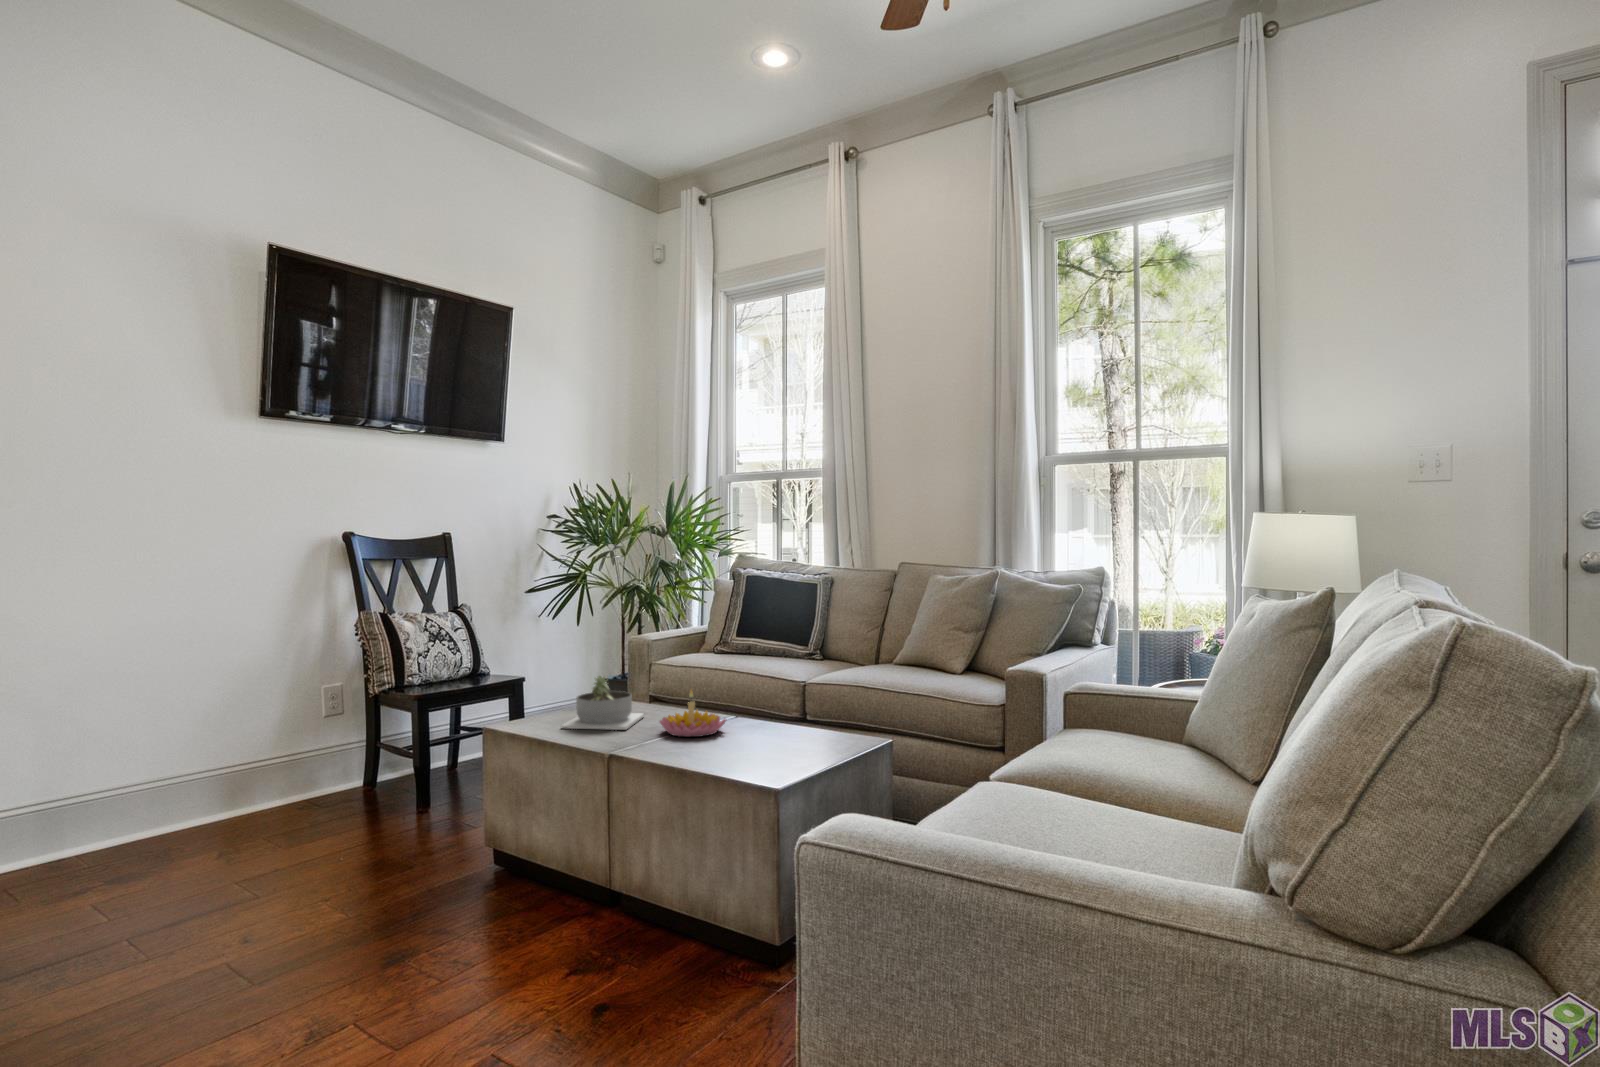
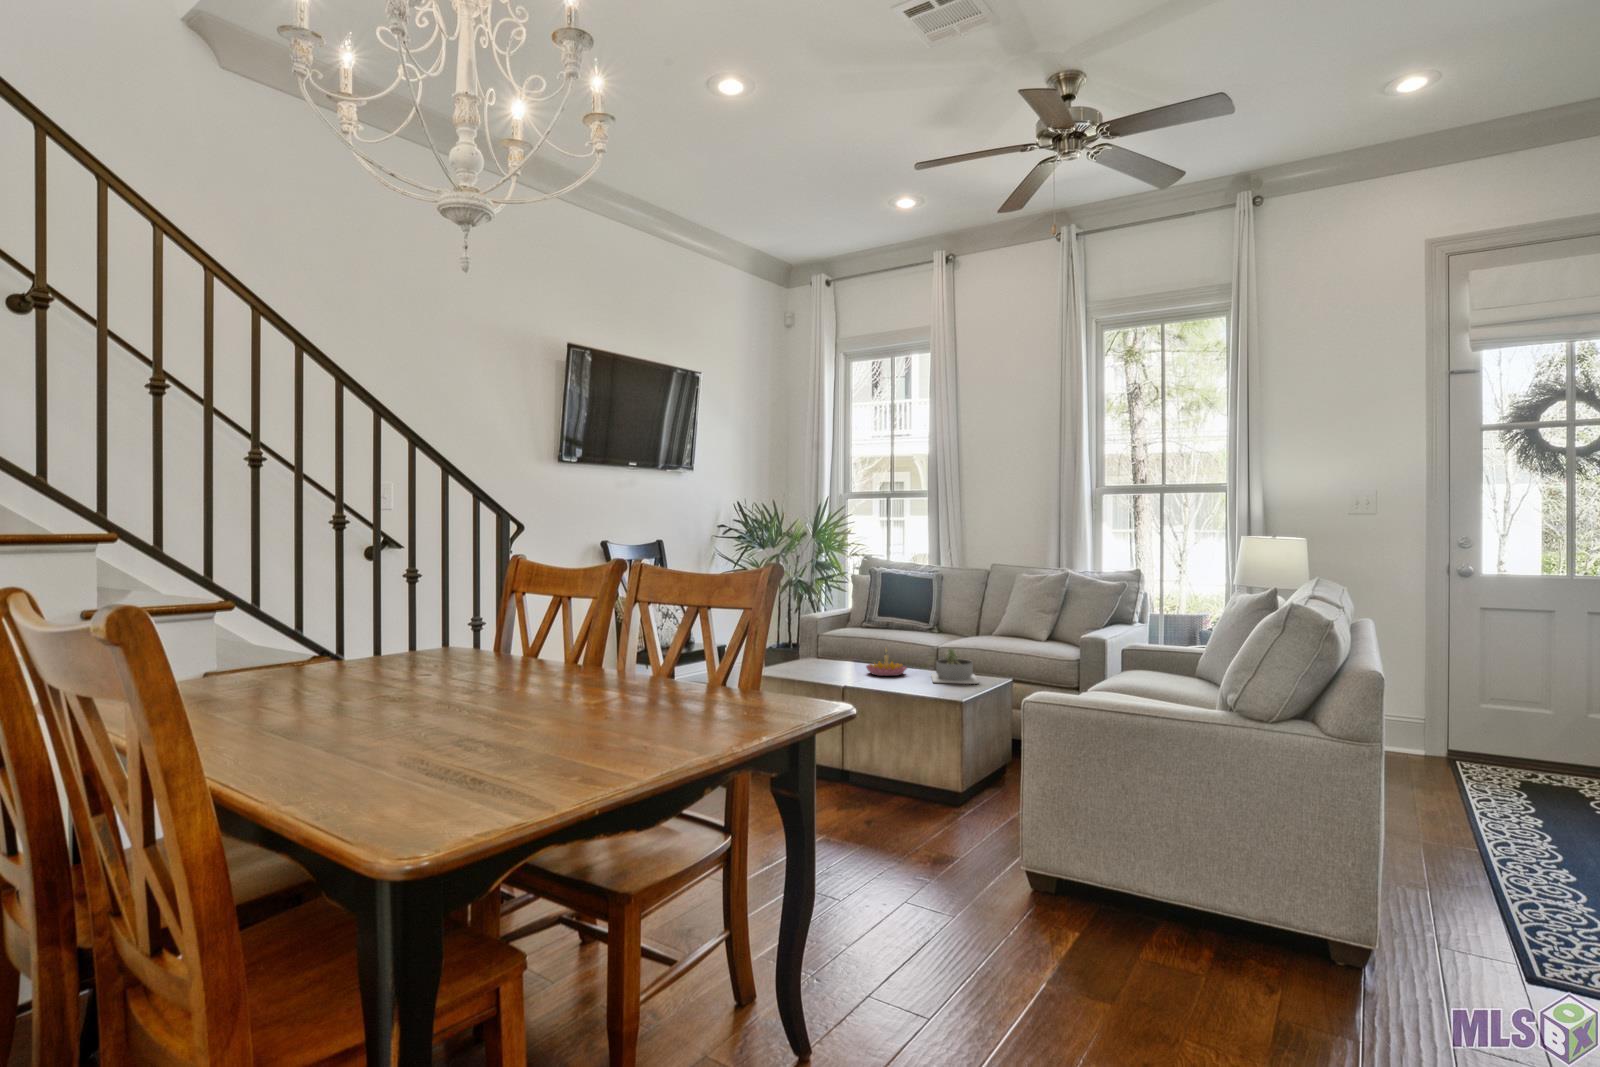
succulent planter: present [561,676,644,730] -> present [931,648,978,684]

